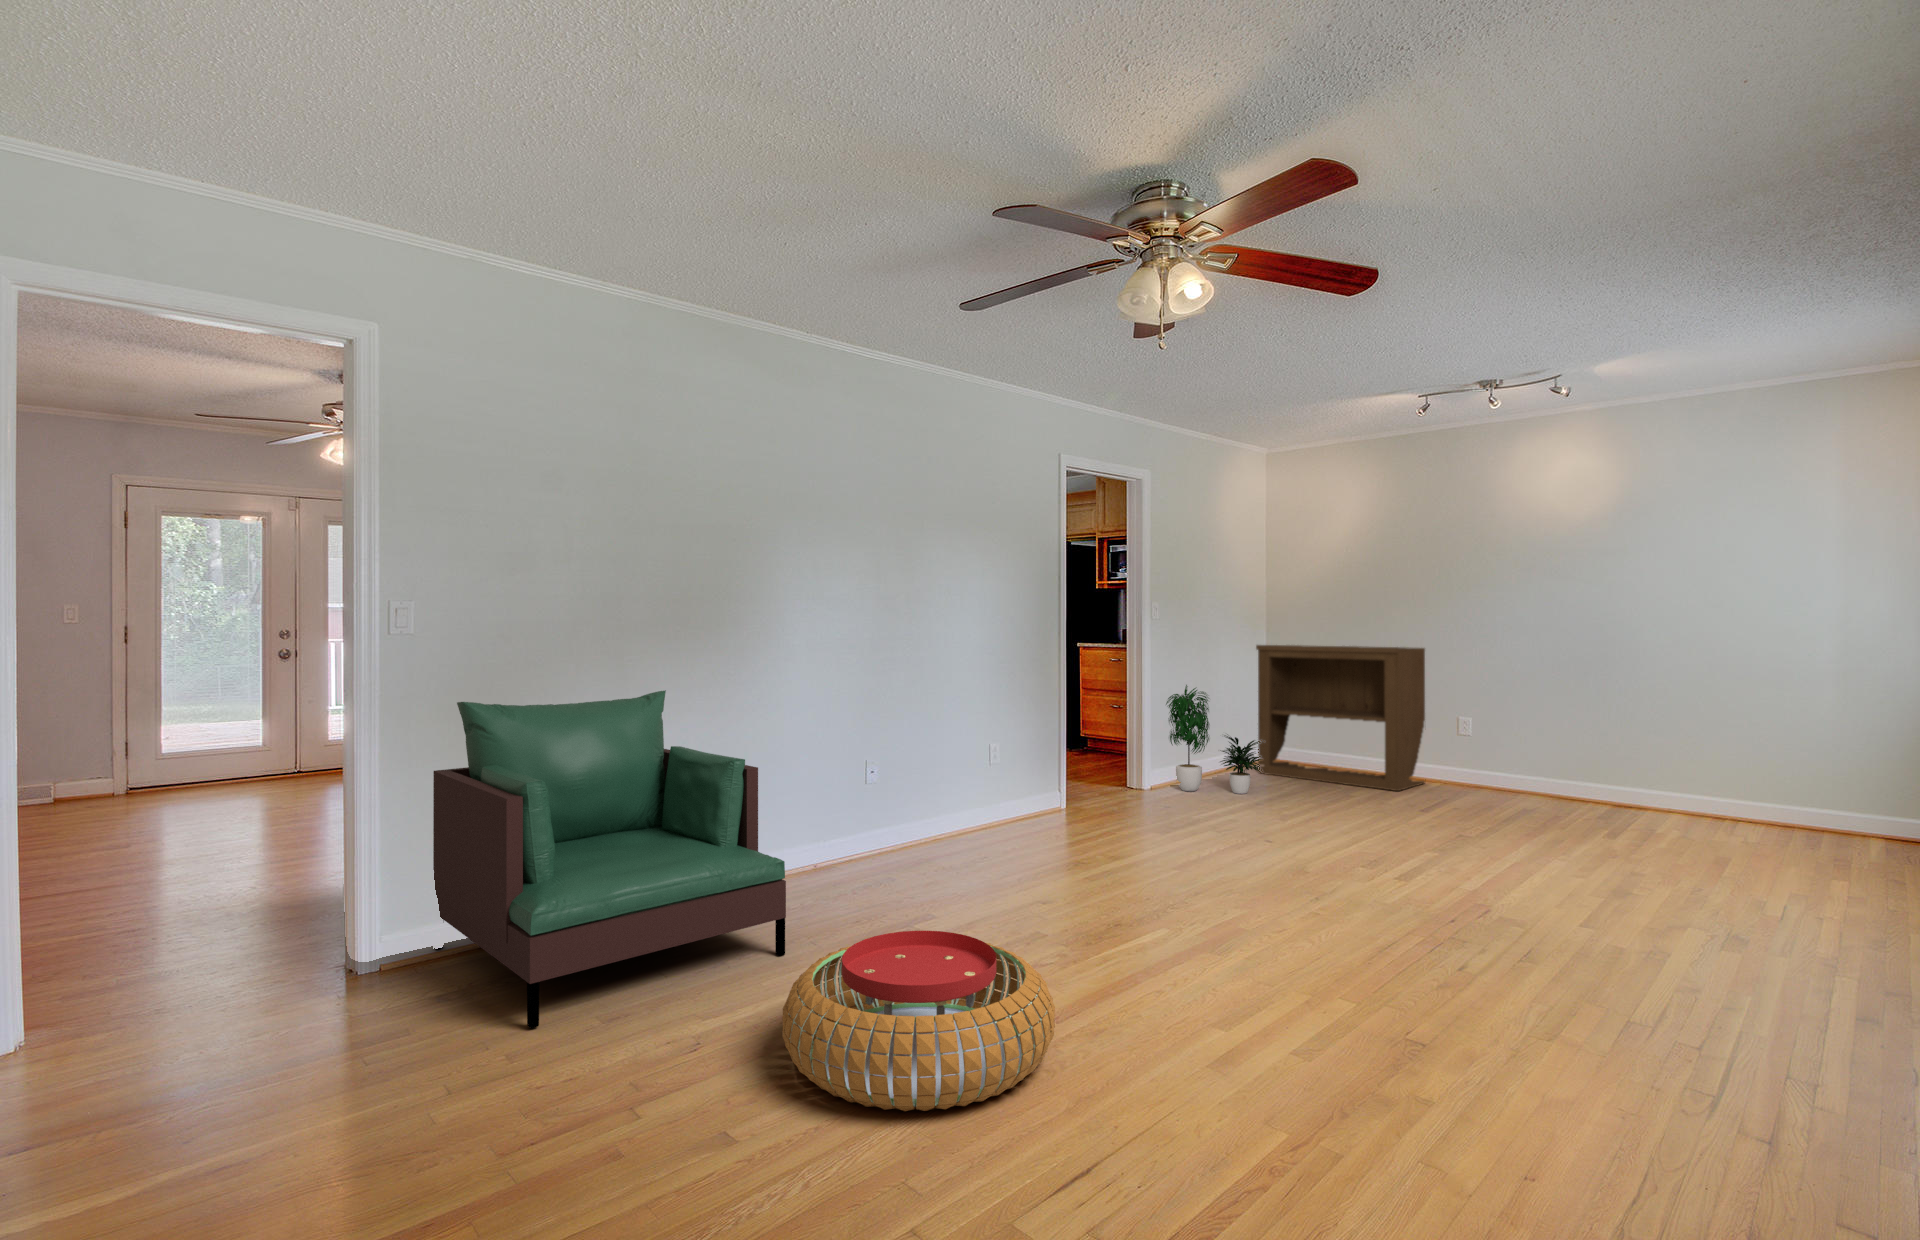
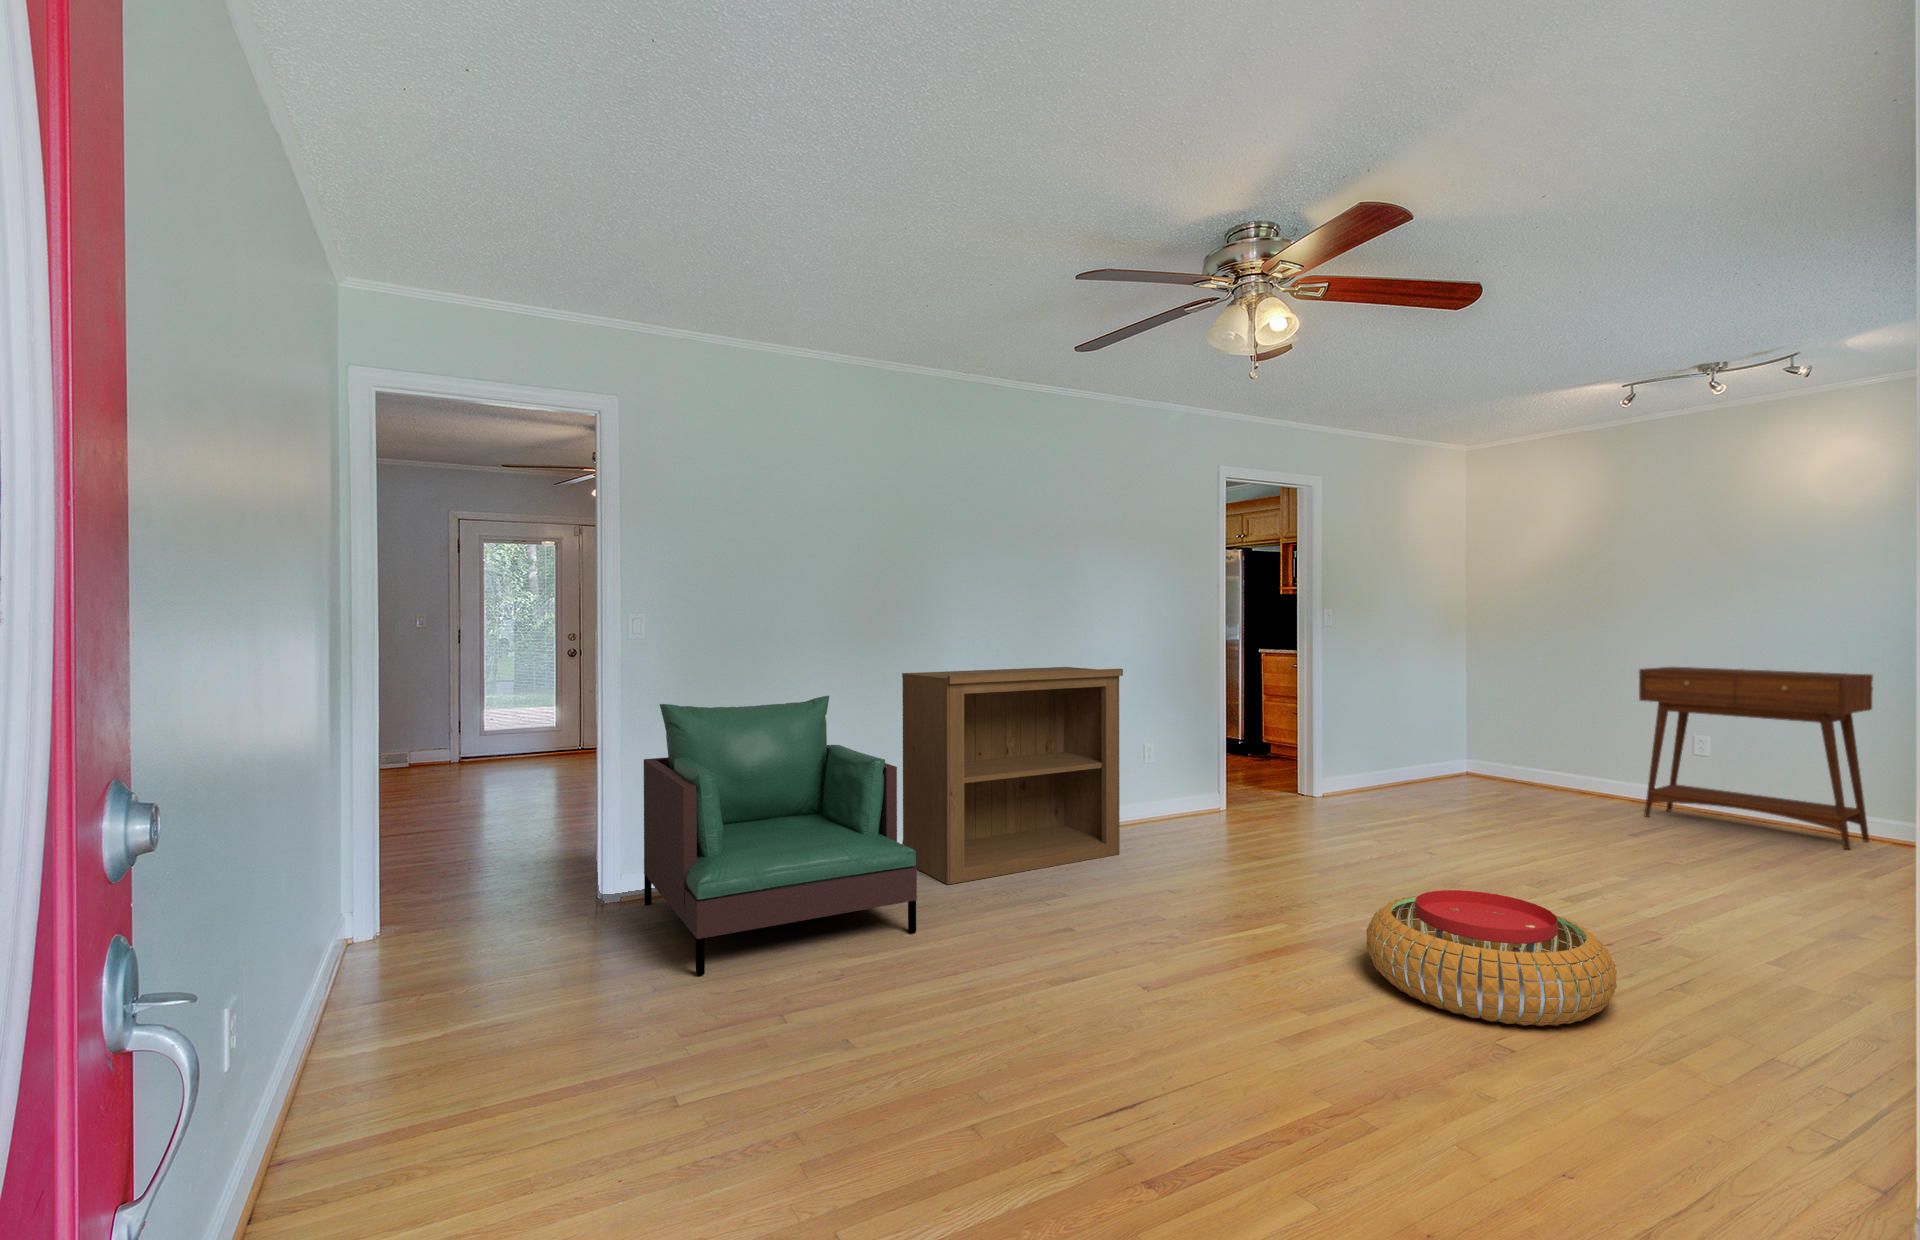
bookshelf: present [1256,645,1425,791] -> present [902,667,1123,884]
console table: none [1426,656,1607,813] -> present [1639,667,1873,849]
potted plant: present [1166,685,1263,794] -> none [1338,691,1447,807]
pouf: present [782,931,1055,1111] -> present [1366,890,1617,1026]

